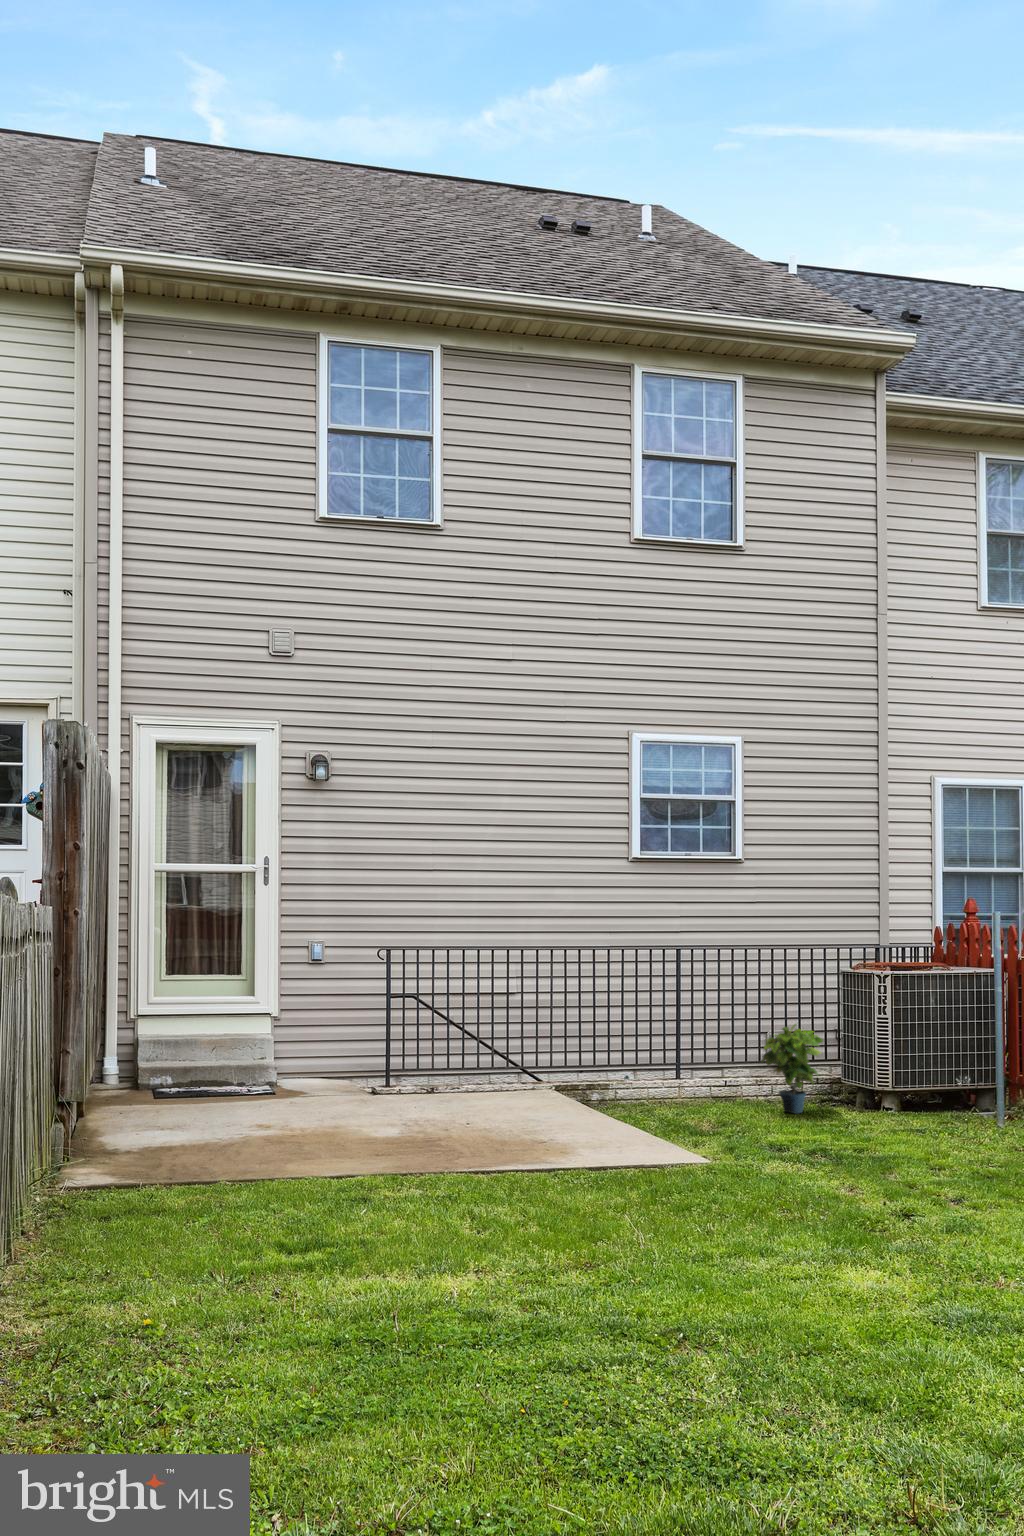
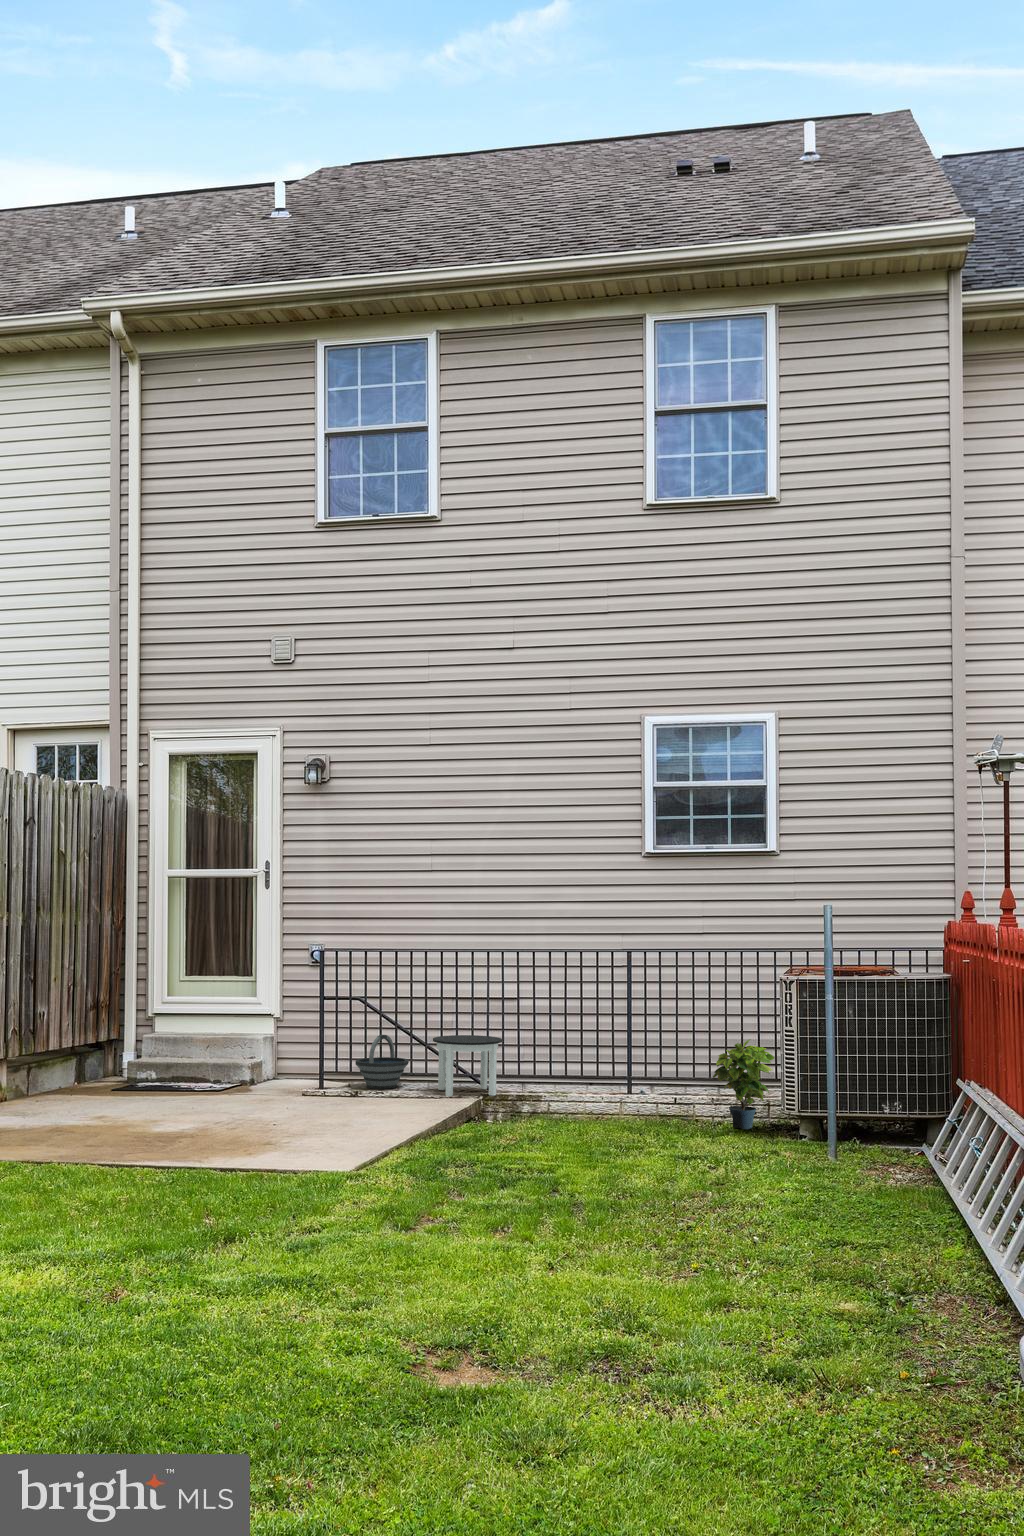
round table: none [483,1028,552,1089] -> present [433,1035,502,1096]
bucket: none [407,1030,460,1084] -> present [355,1035,408,1089]

